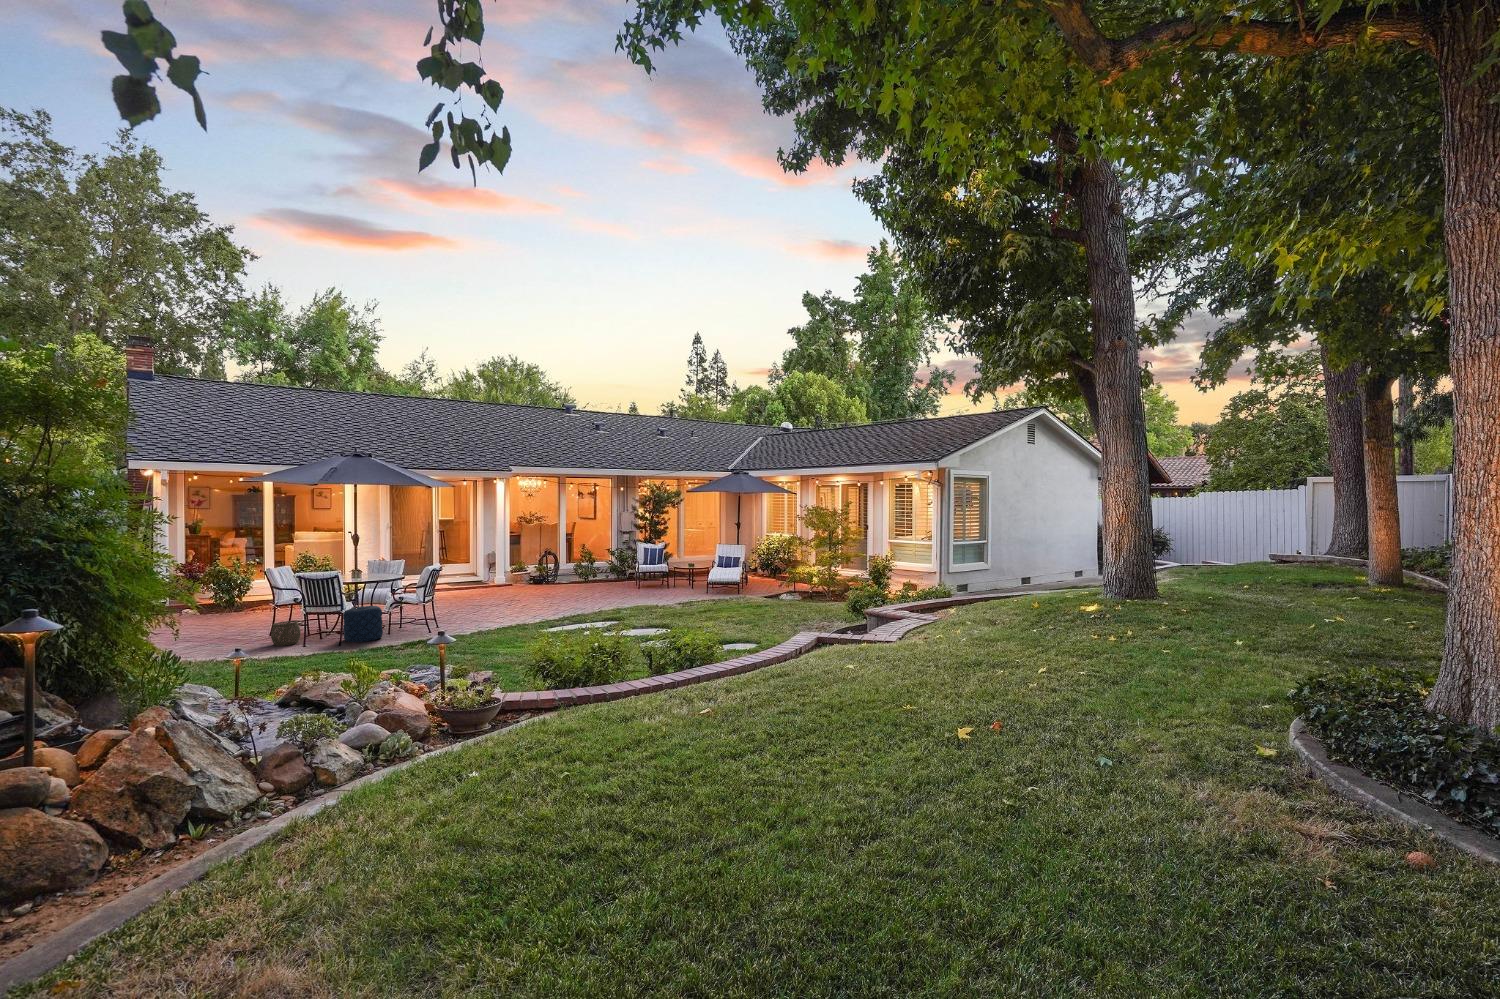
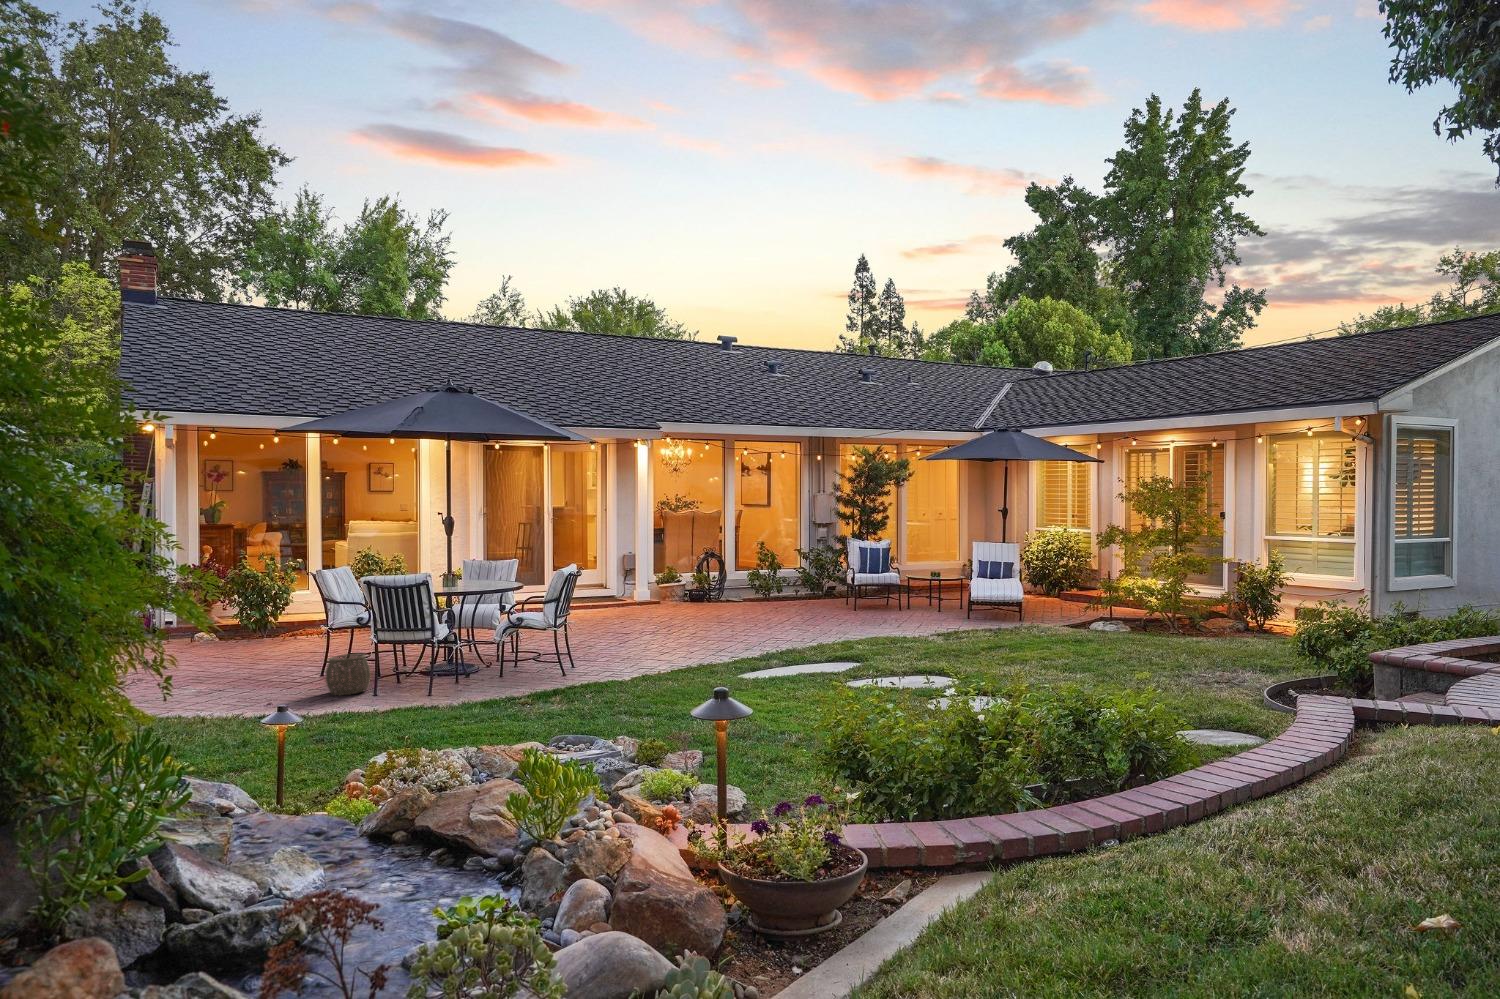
pouf: present [343,606,383,642] -> none [435,631,497,692]

